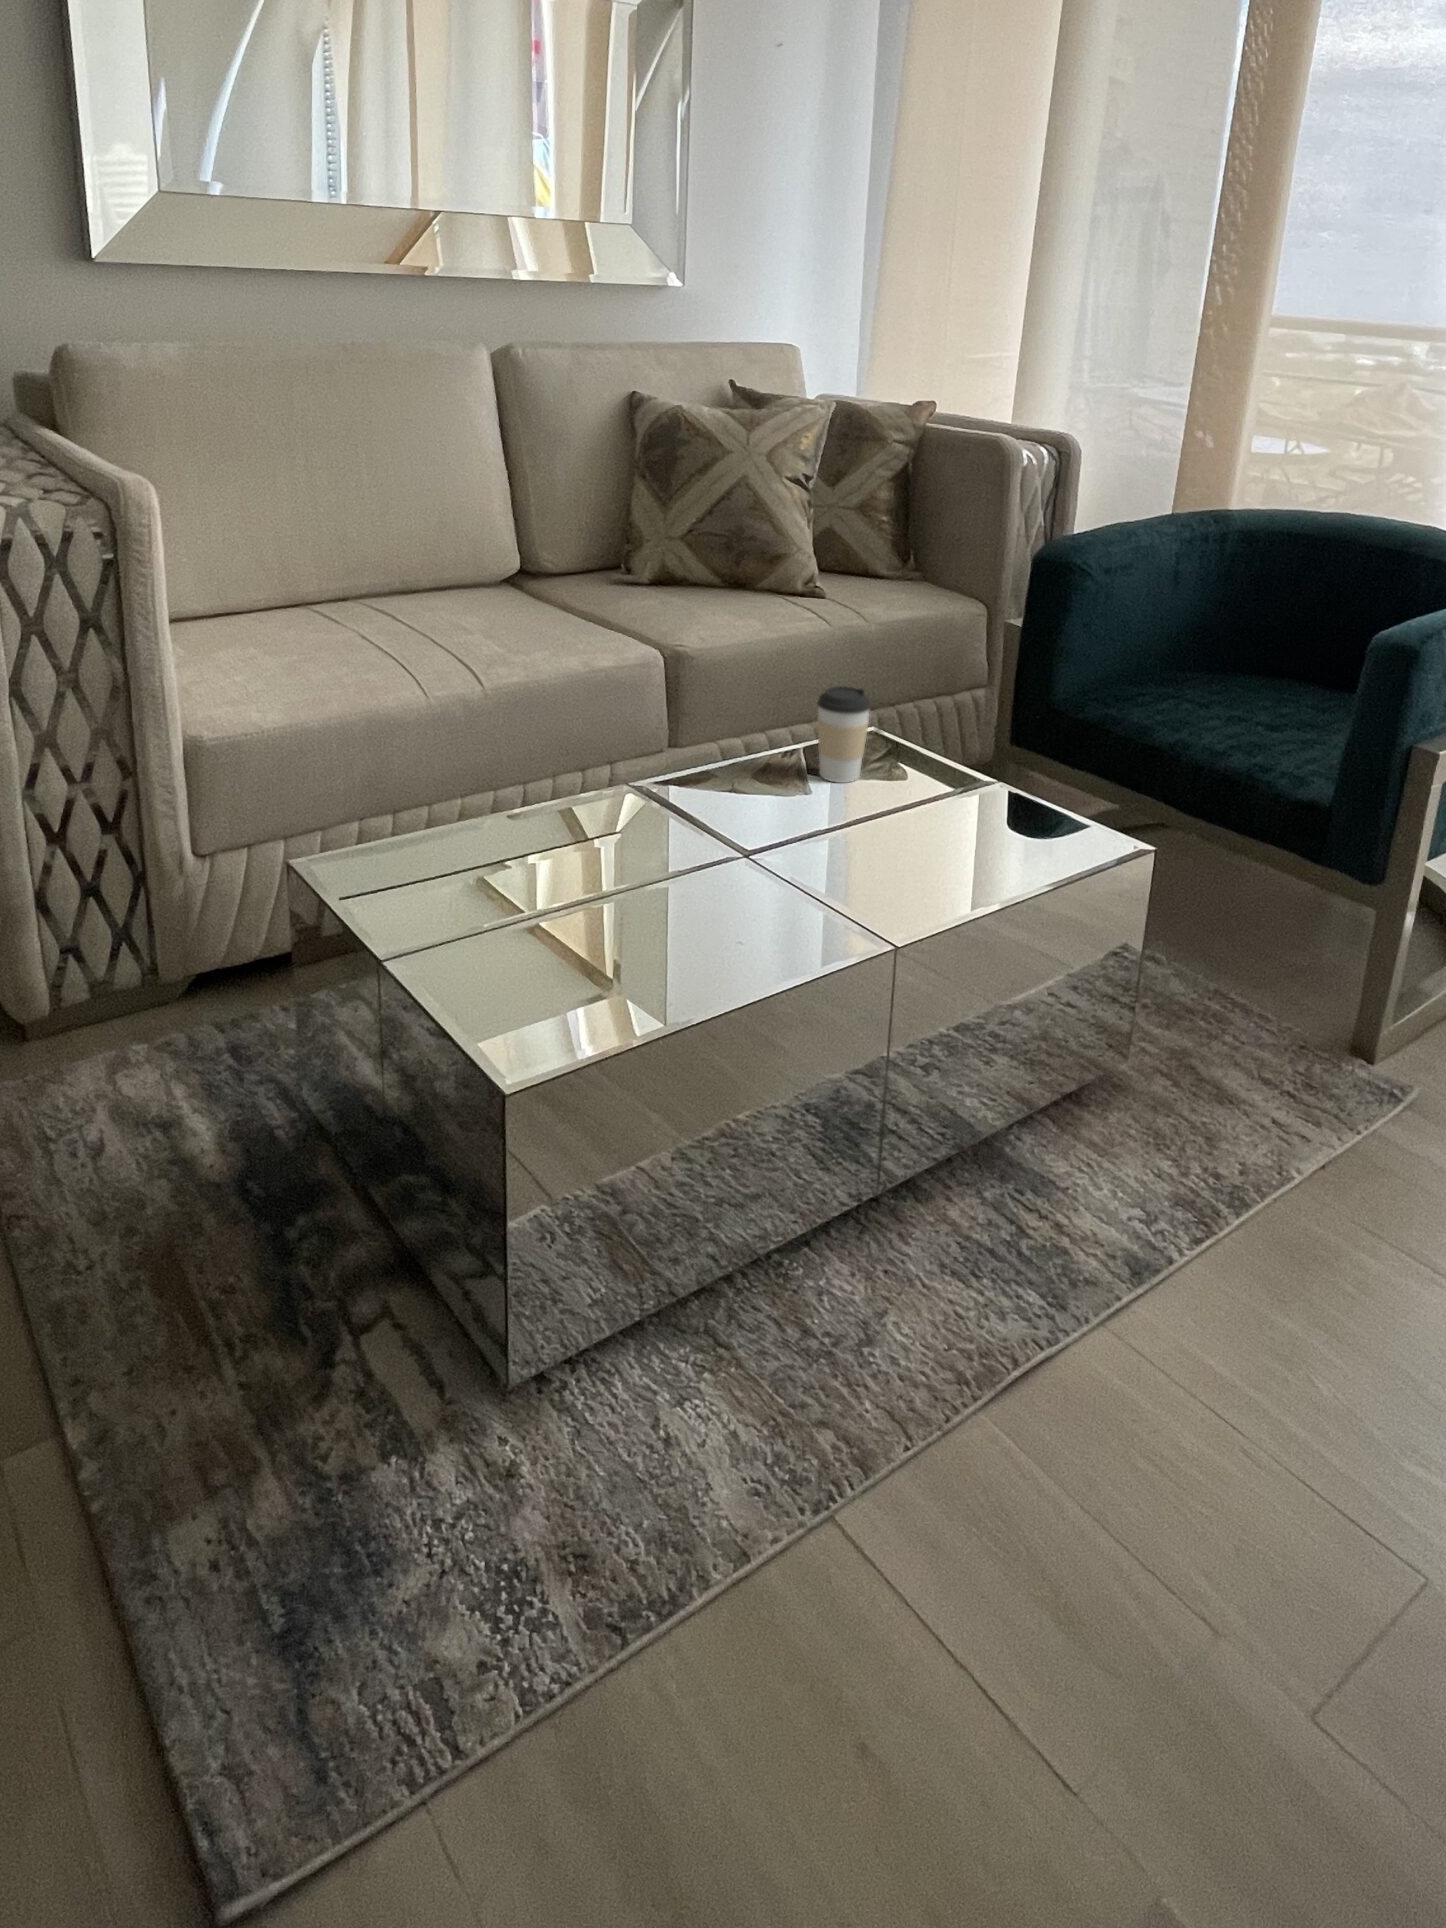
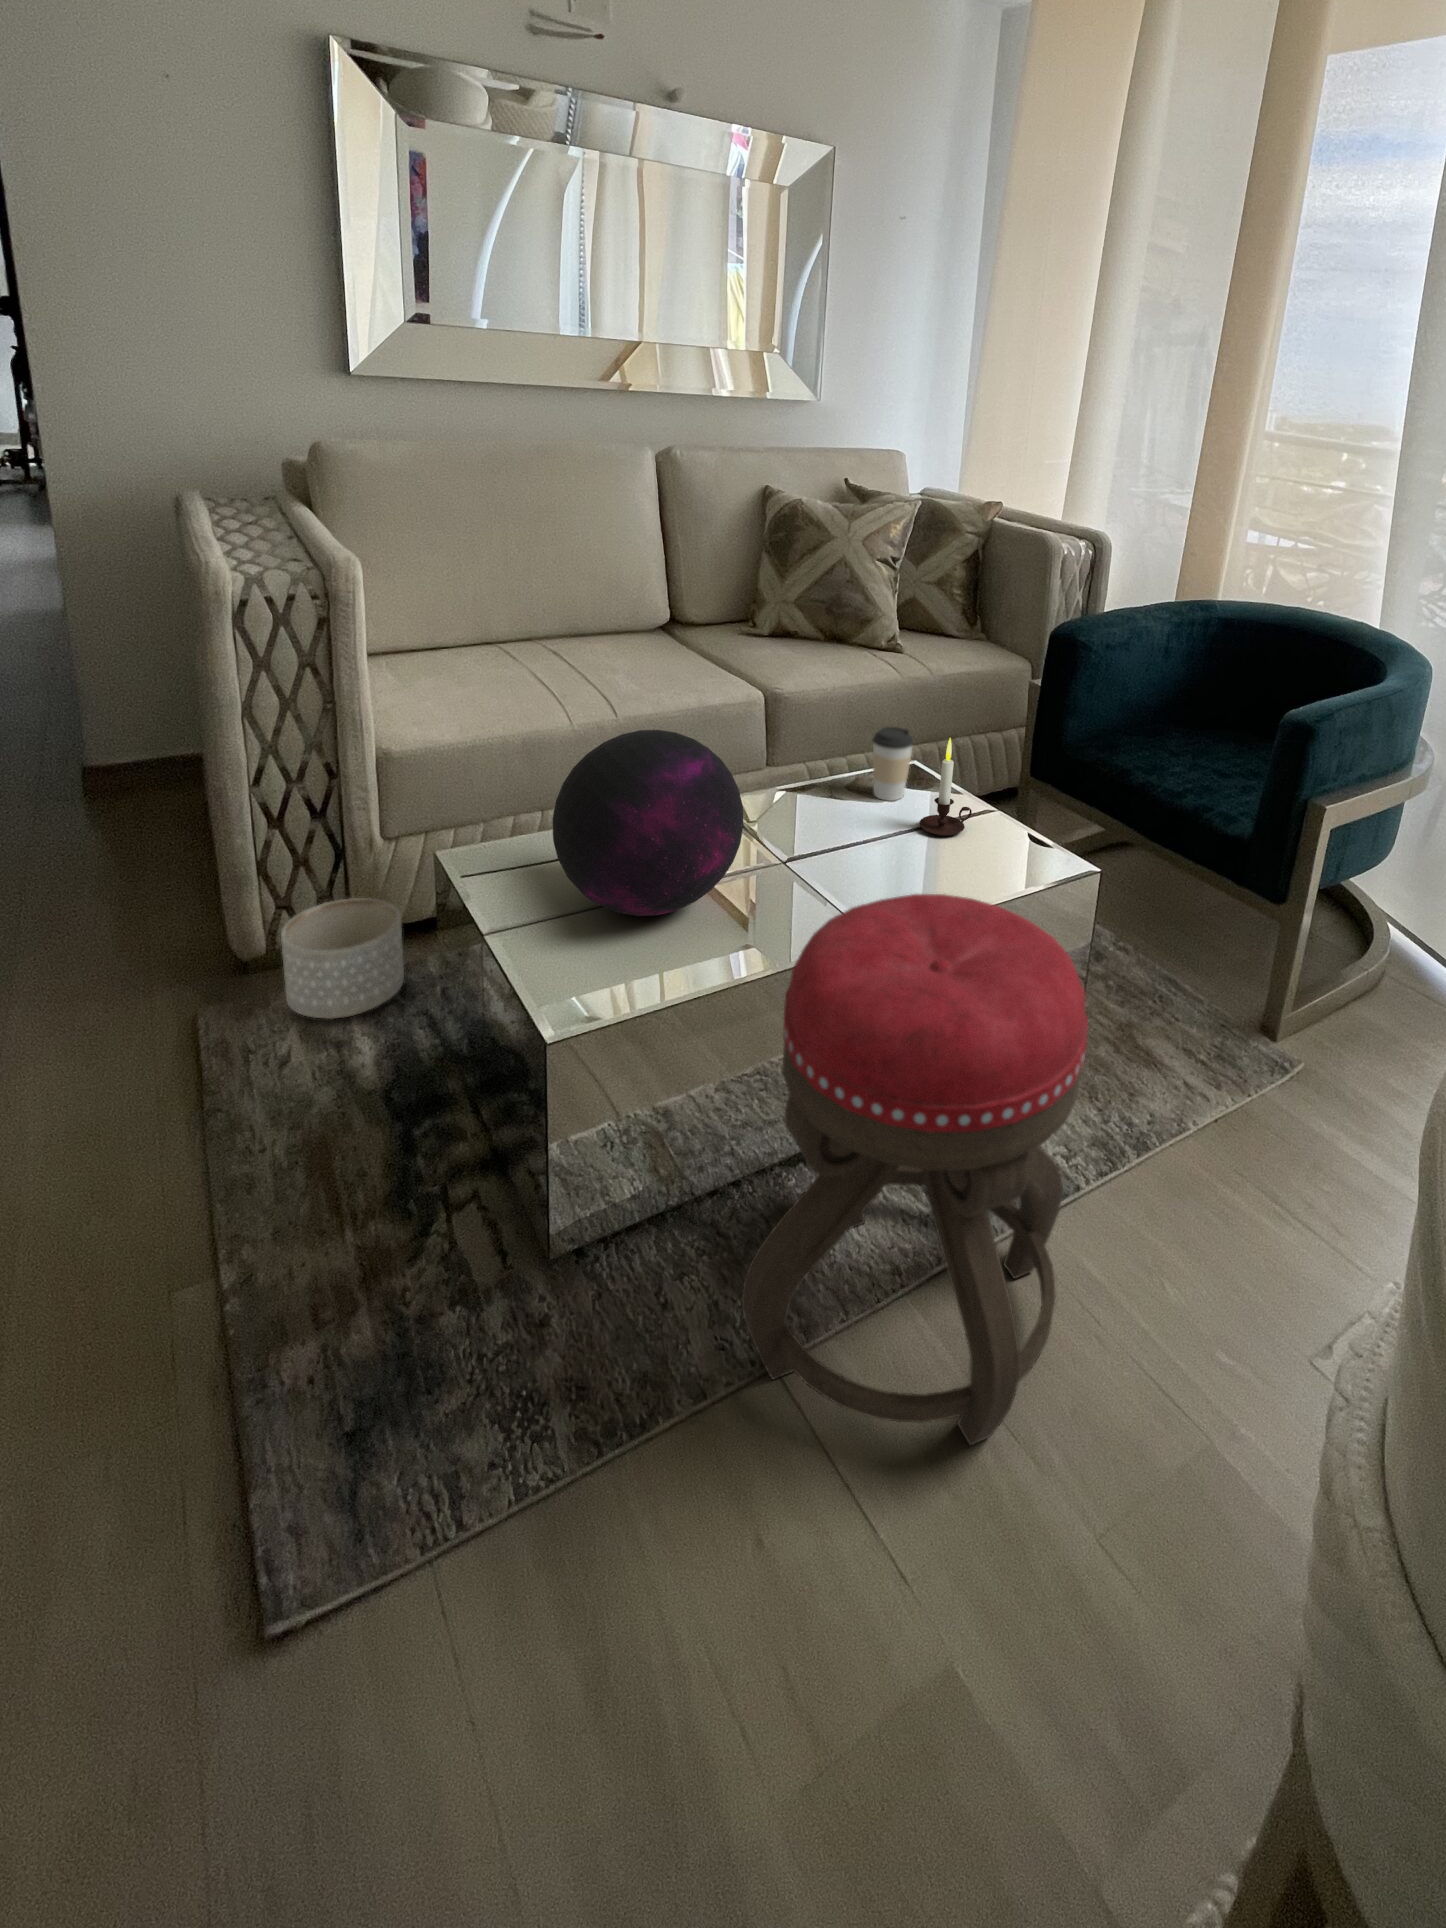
decorative orb: none [446,687,695,934] -> present [553,730,743,916]
candle: none [892,692,958,822] -> present [919,738,972,836]
ottoman: none [789,873,1247,1602] -> present [742,894,1088,1446]
planter: none [74,937,234,1096] -> present [281,898,404,1019]

